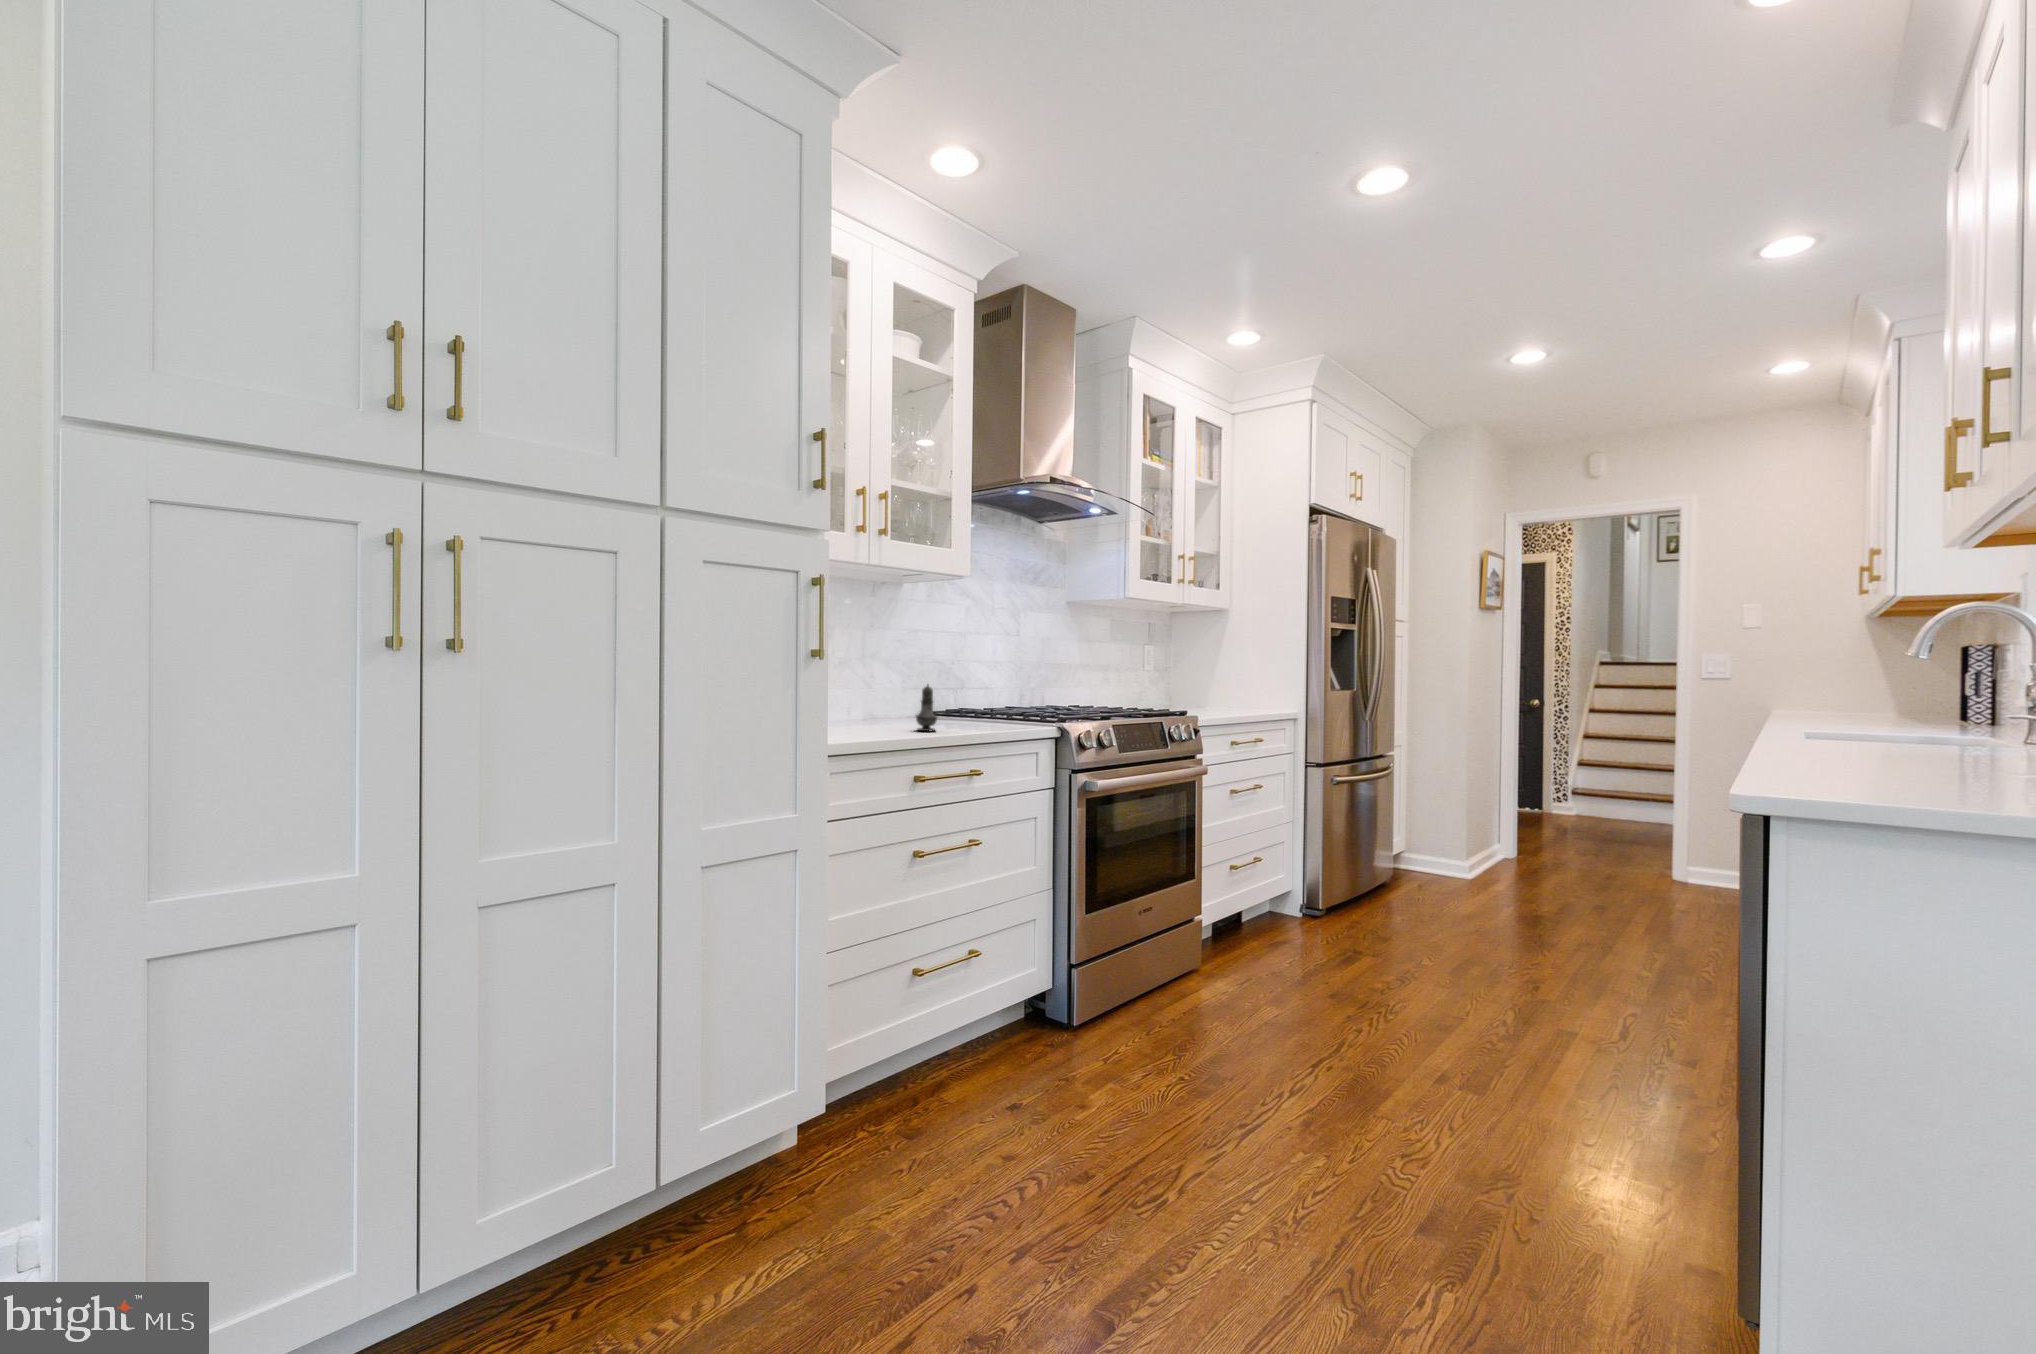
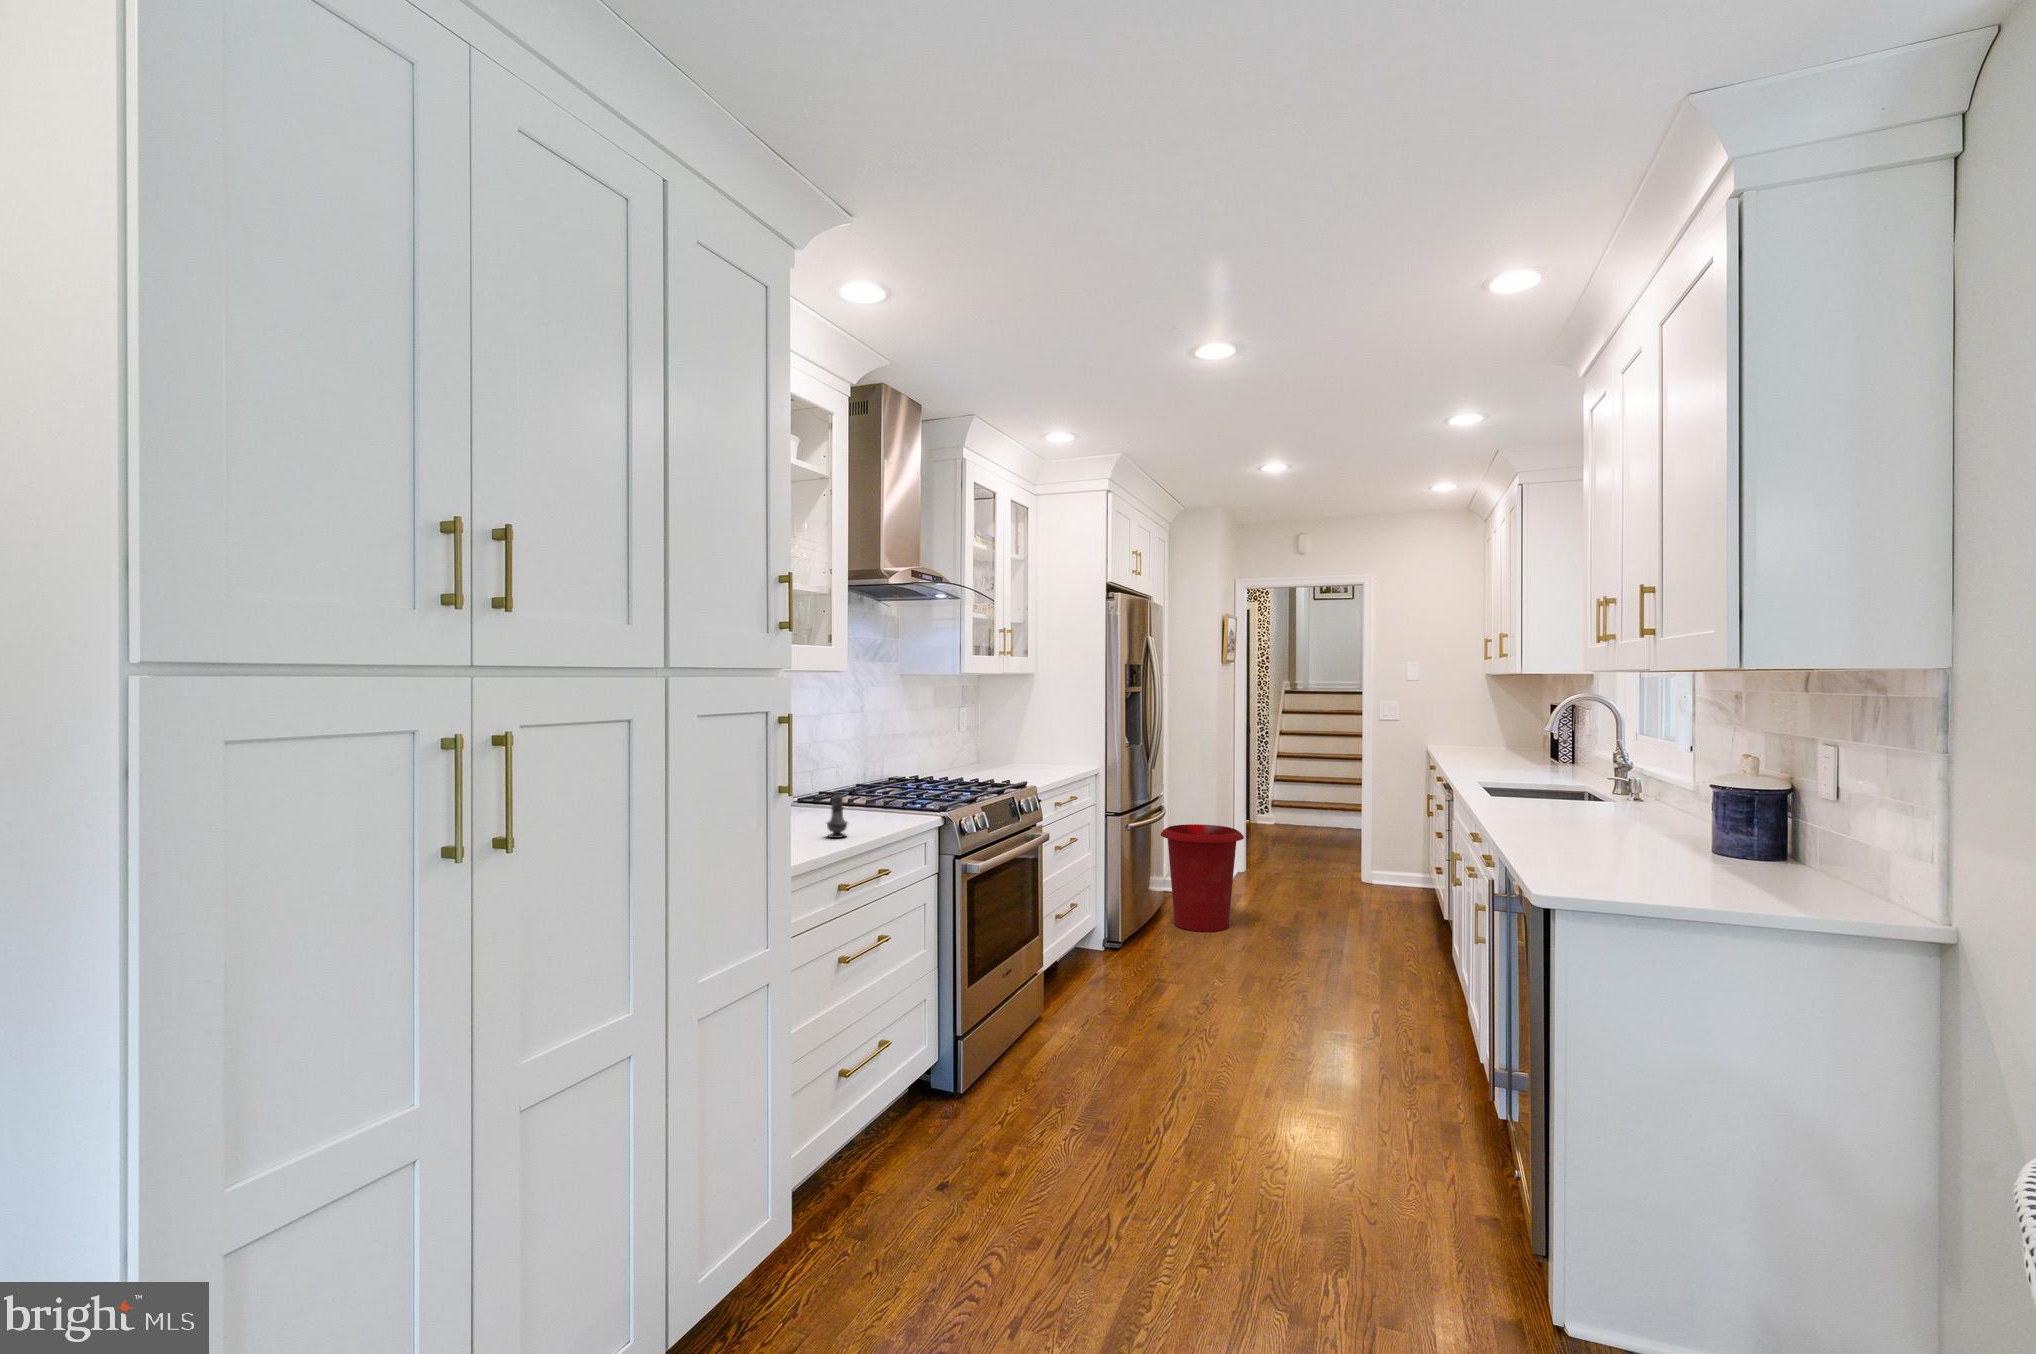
waste bin: none [1379,788,1481,909] -> present [1161,824,1244,932]

